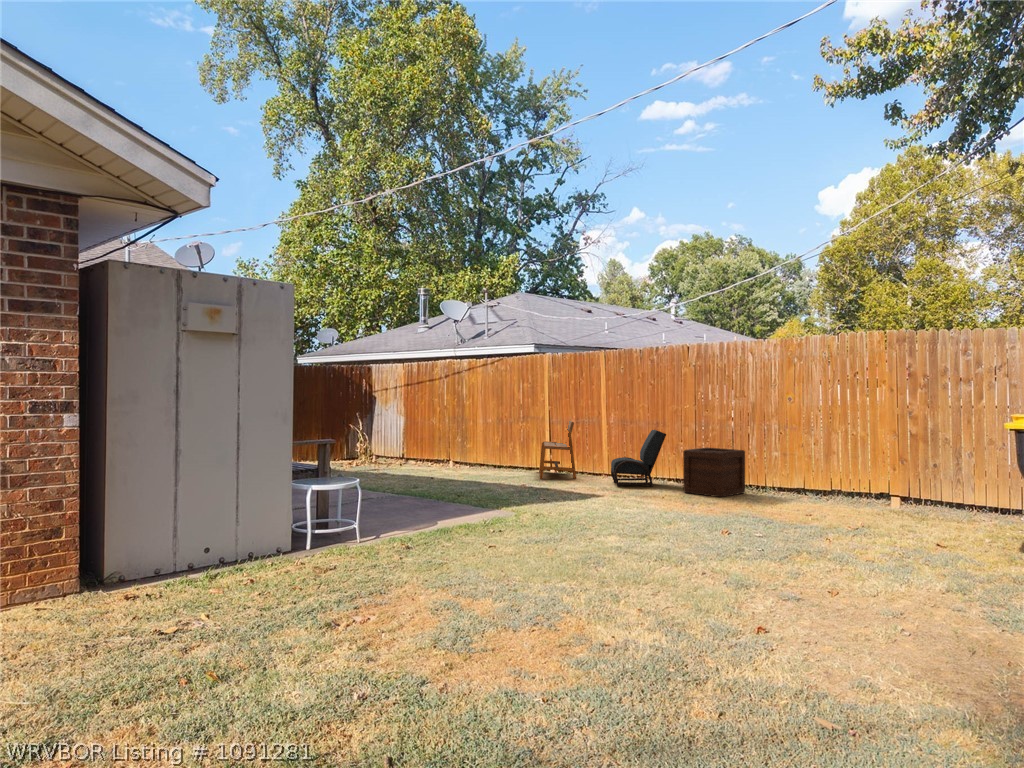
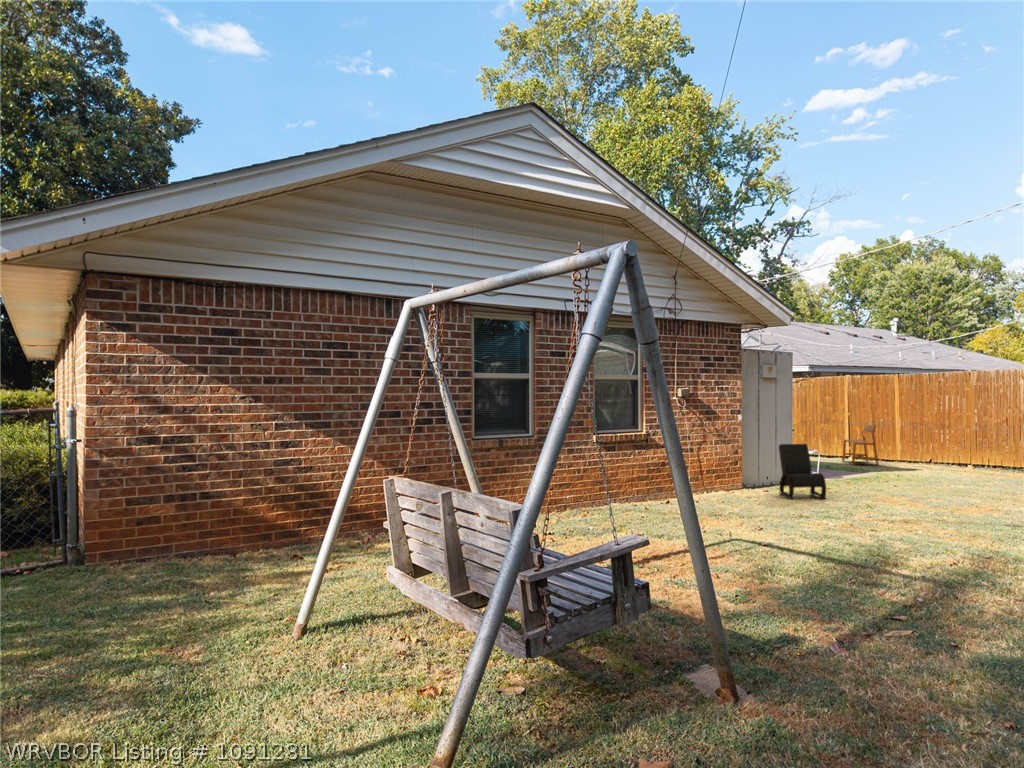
lounge chair: present [611,430,666,487] -> present [779,444,826,499]
wooden crate: present [683,447,745,497] -> none [971,442,1017,474]

